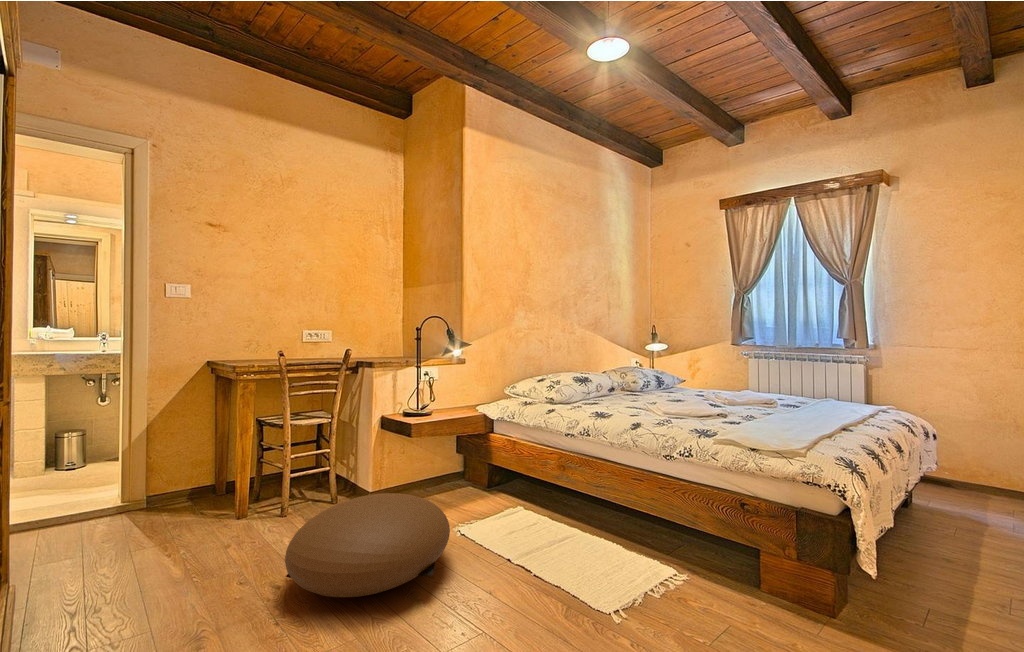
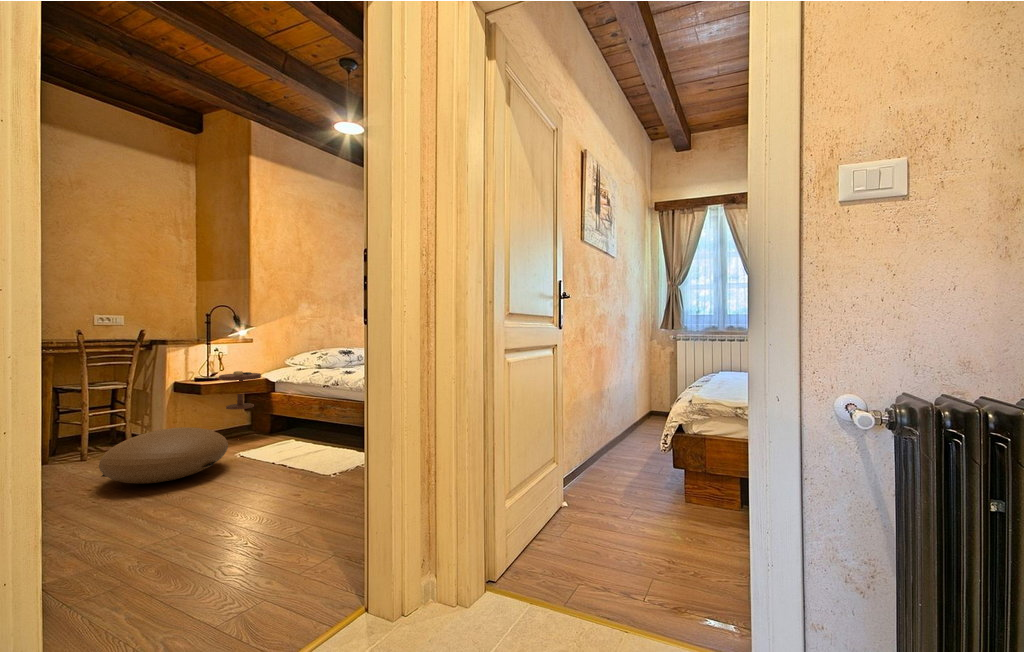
side table: none [430,405,478,496] -> present [219,371,261,410]

